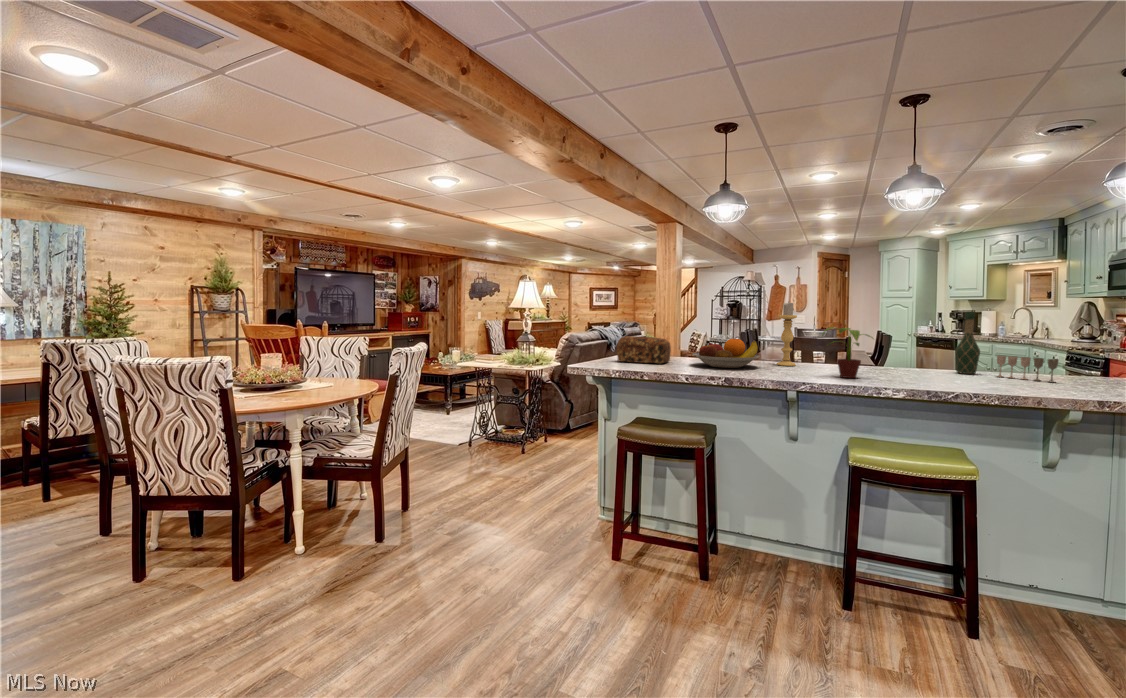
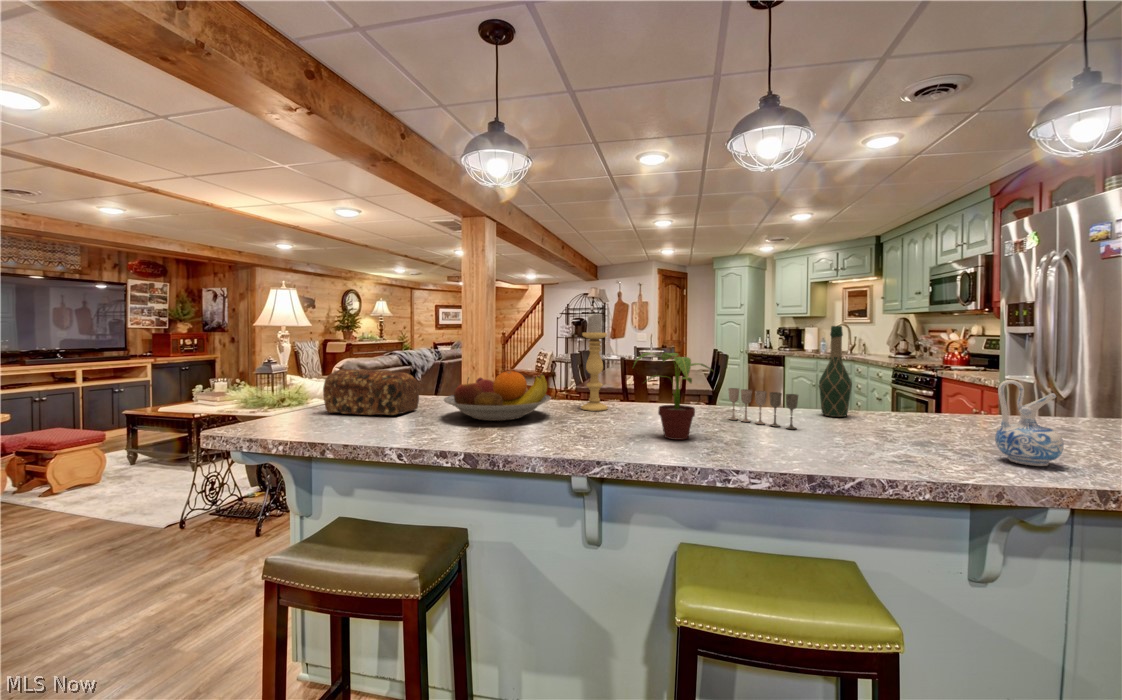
ceramic pitcher: none [1057,345,1098,394] -> present [995,380,1063,466]
wine glass: present [997,355,1058,382] -> present [728,388,798,429]

